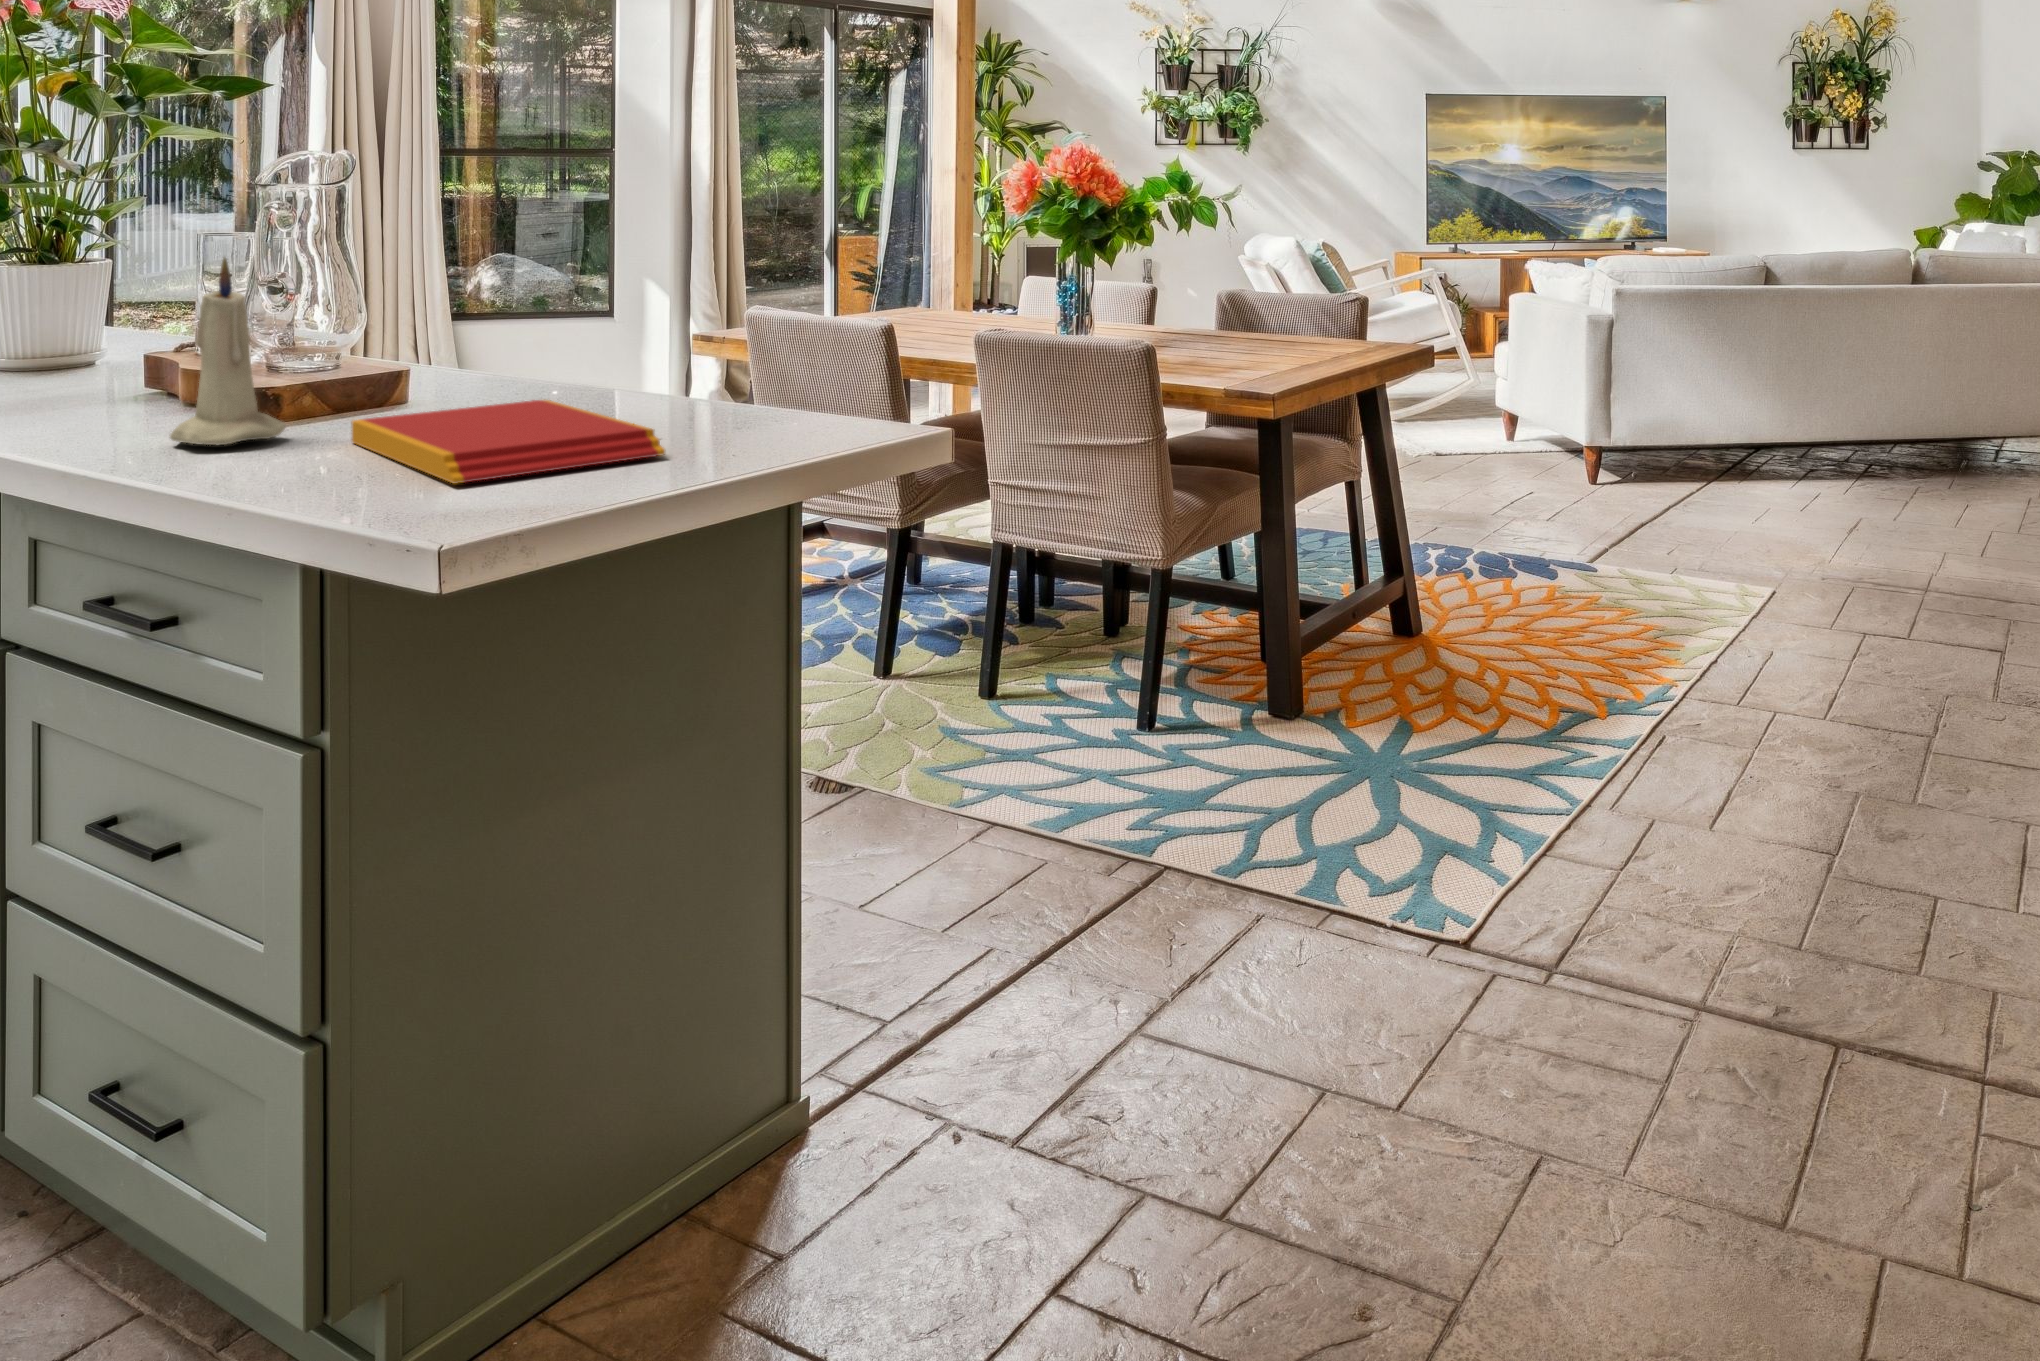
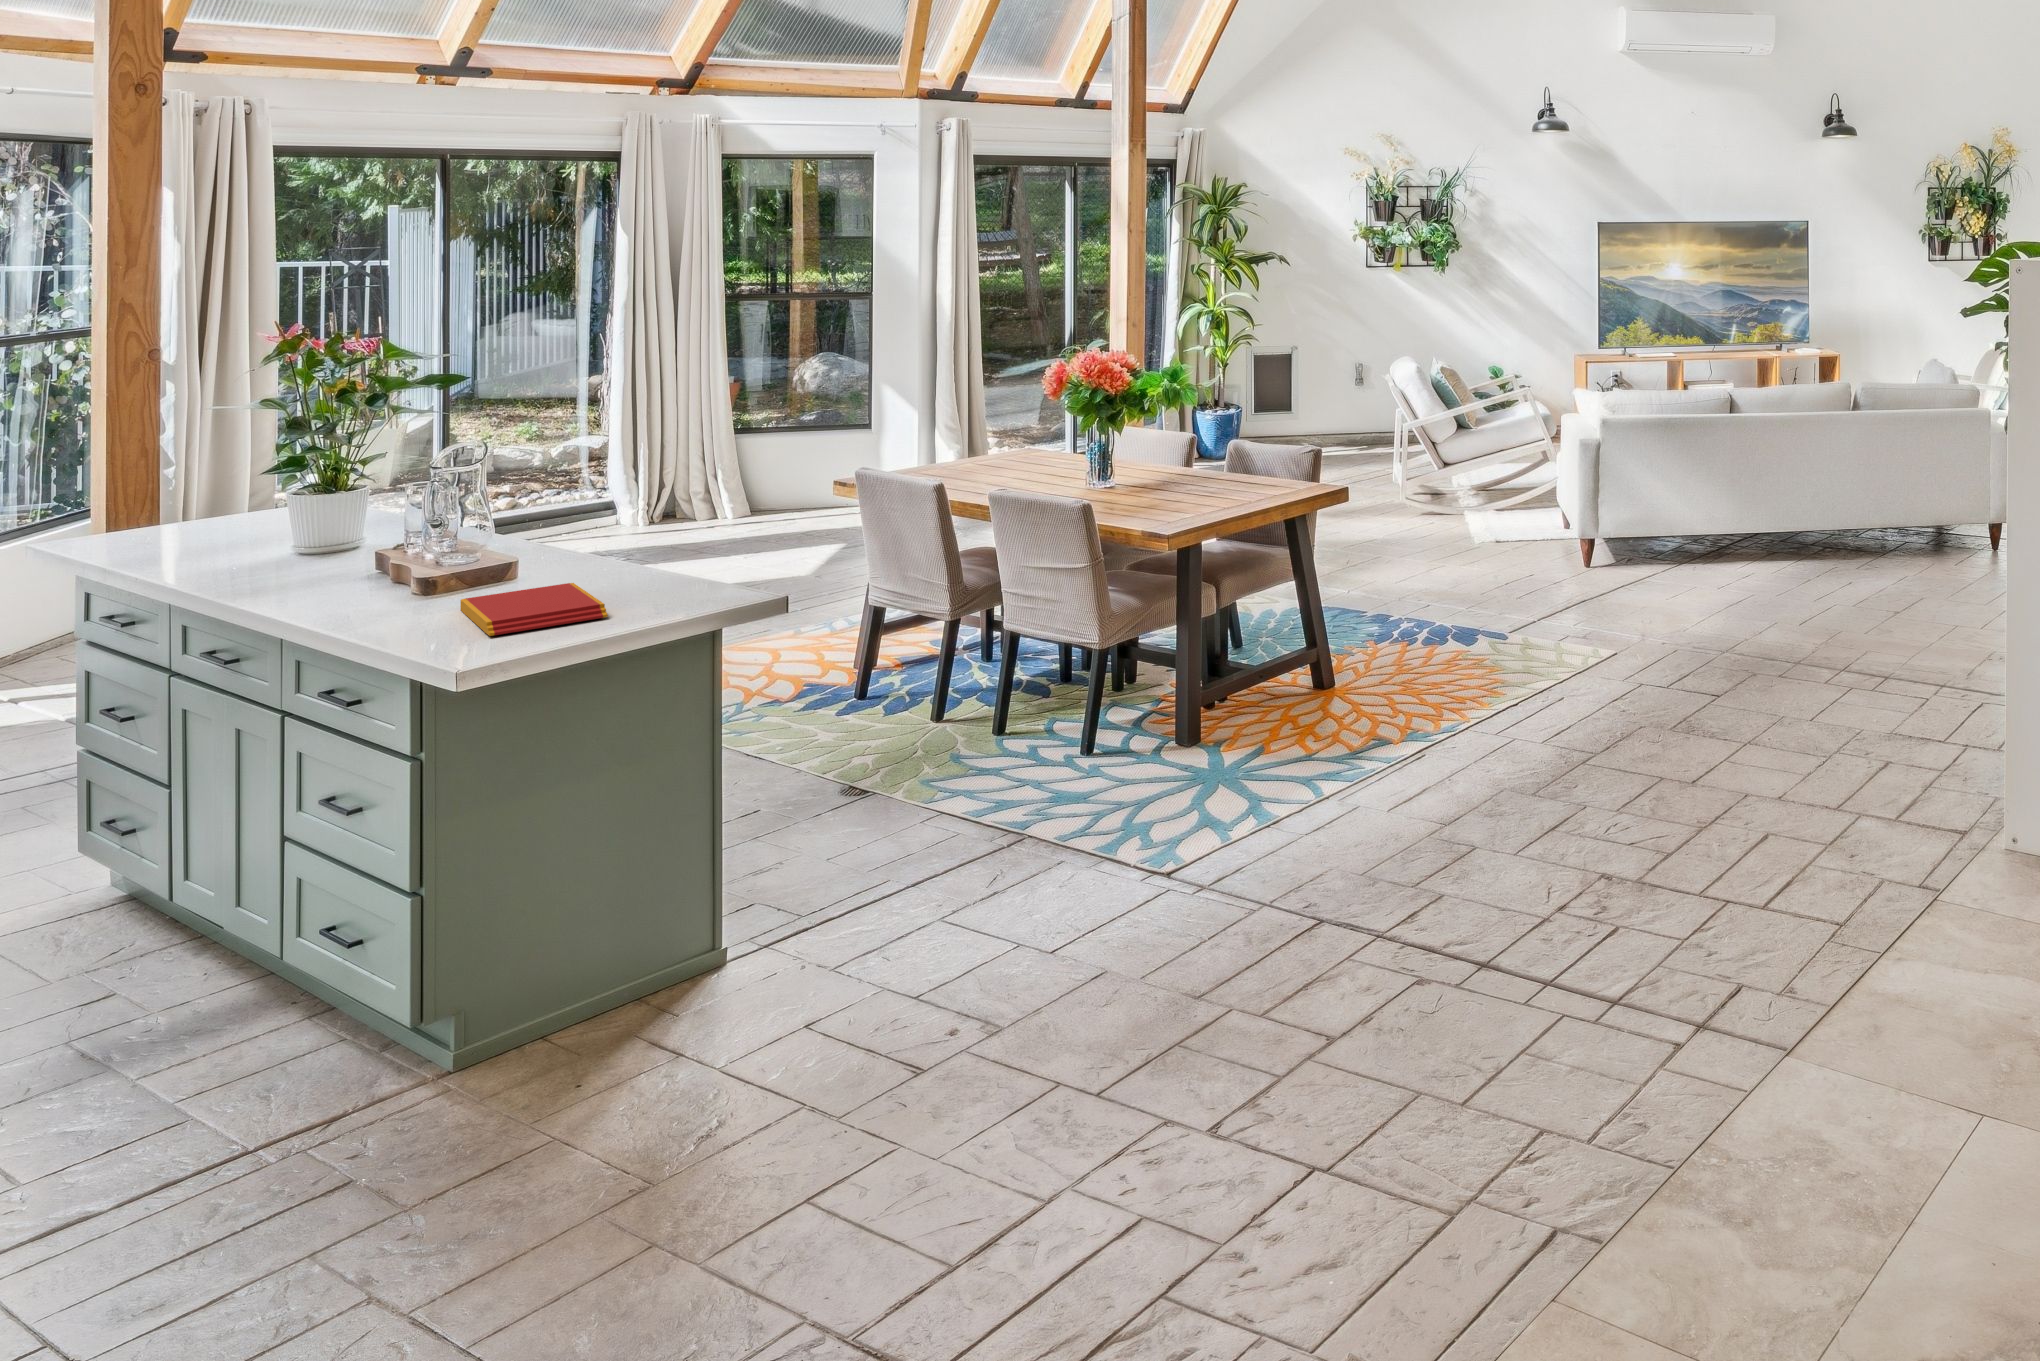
candle: present [170,258,286,445] -> none [368,519,429,614]

